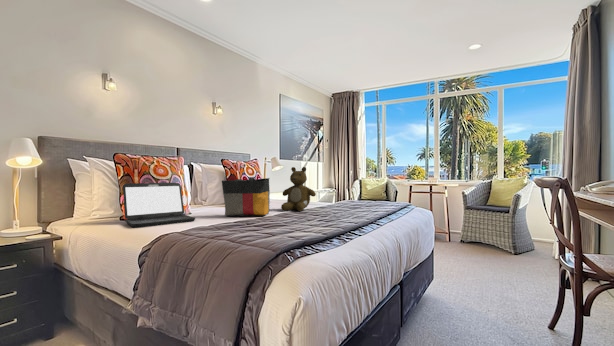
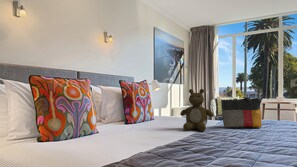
tote bag: present [222,177,270,216] -> present [221,97,263,128]
laptop: present [123,183,195,228] -> none [42,104,114,153]

